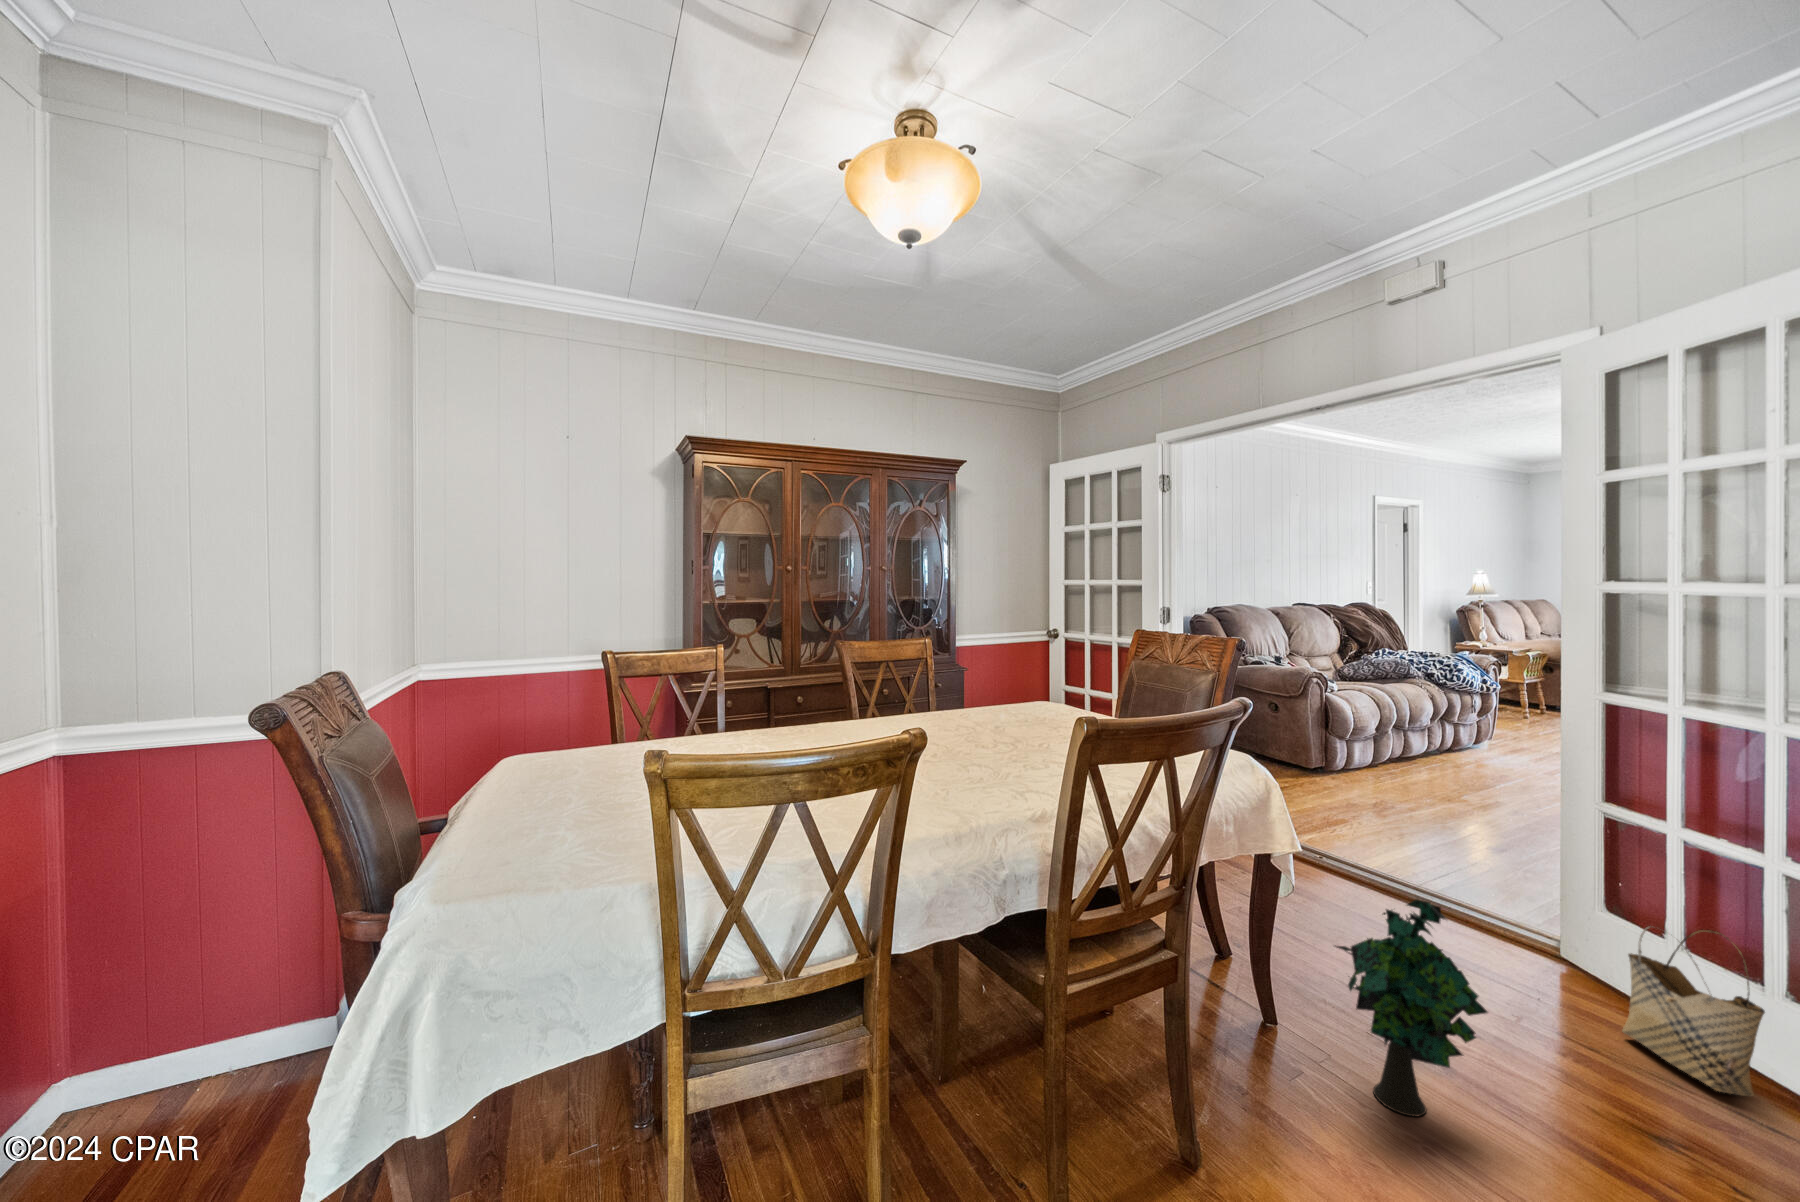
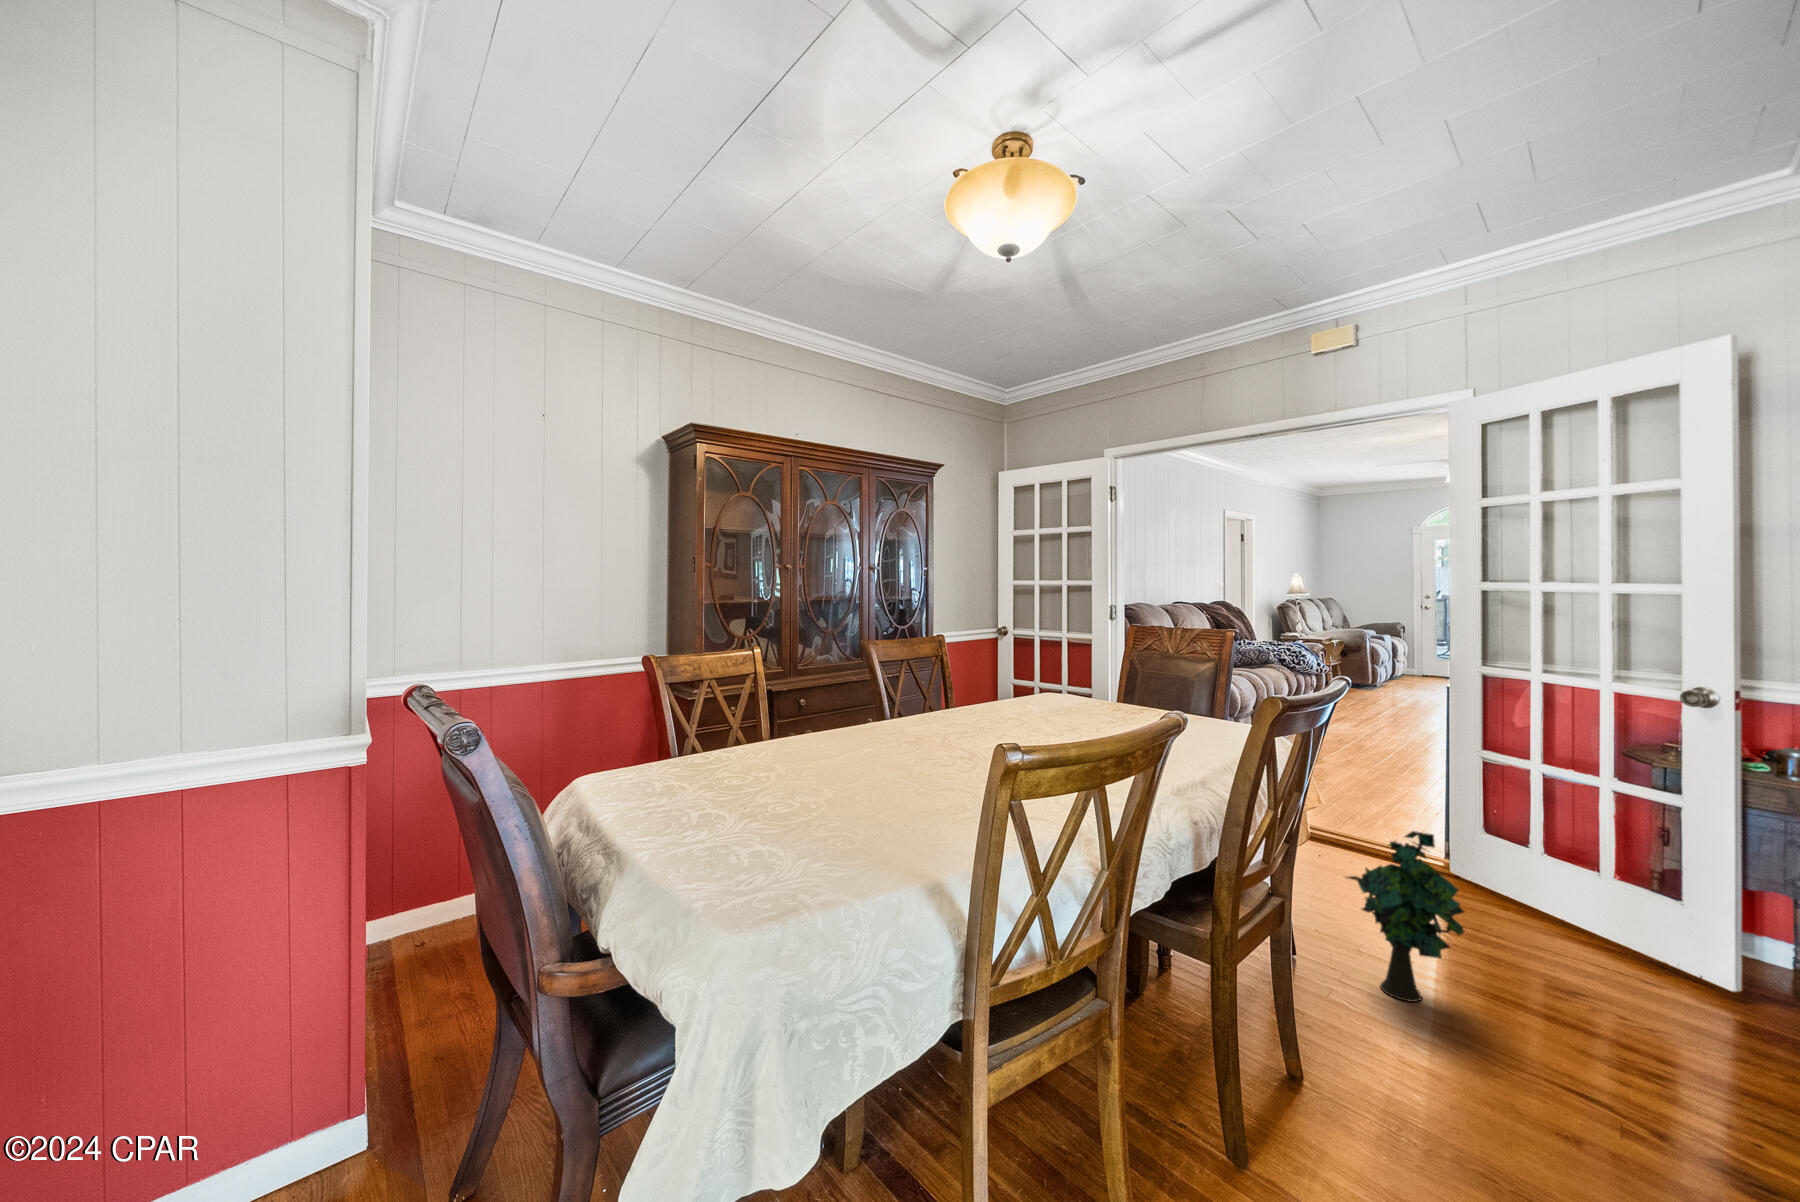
woven basket: present [1622,927,1765,1096] -> none [1511,837,1609,952]

